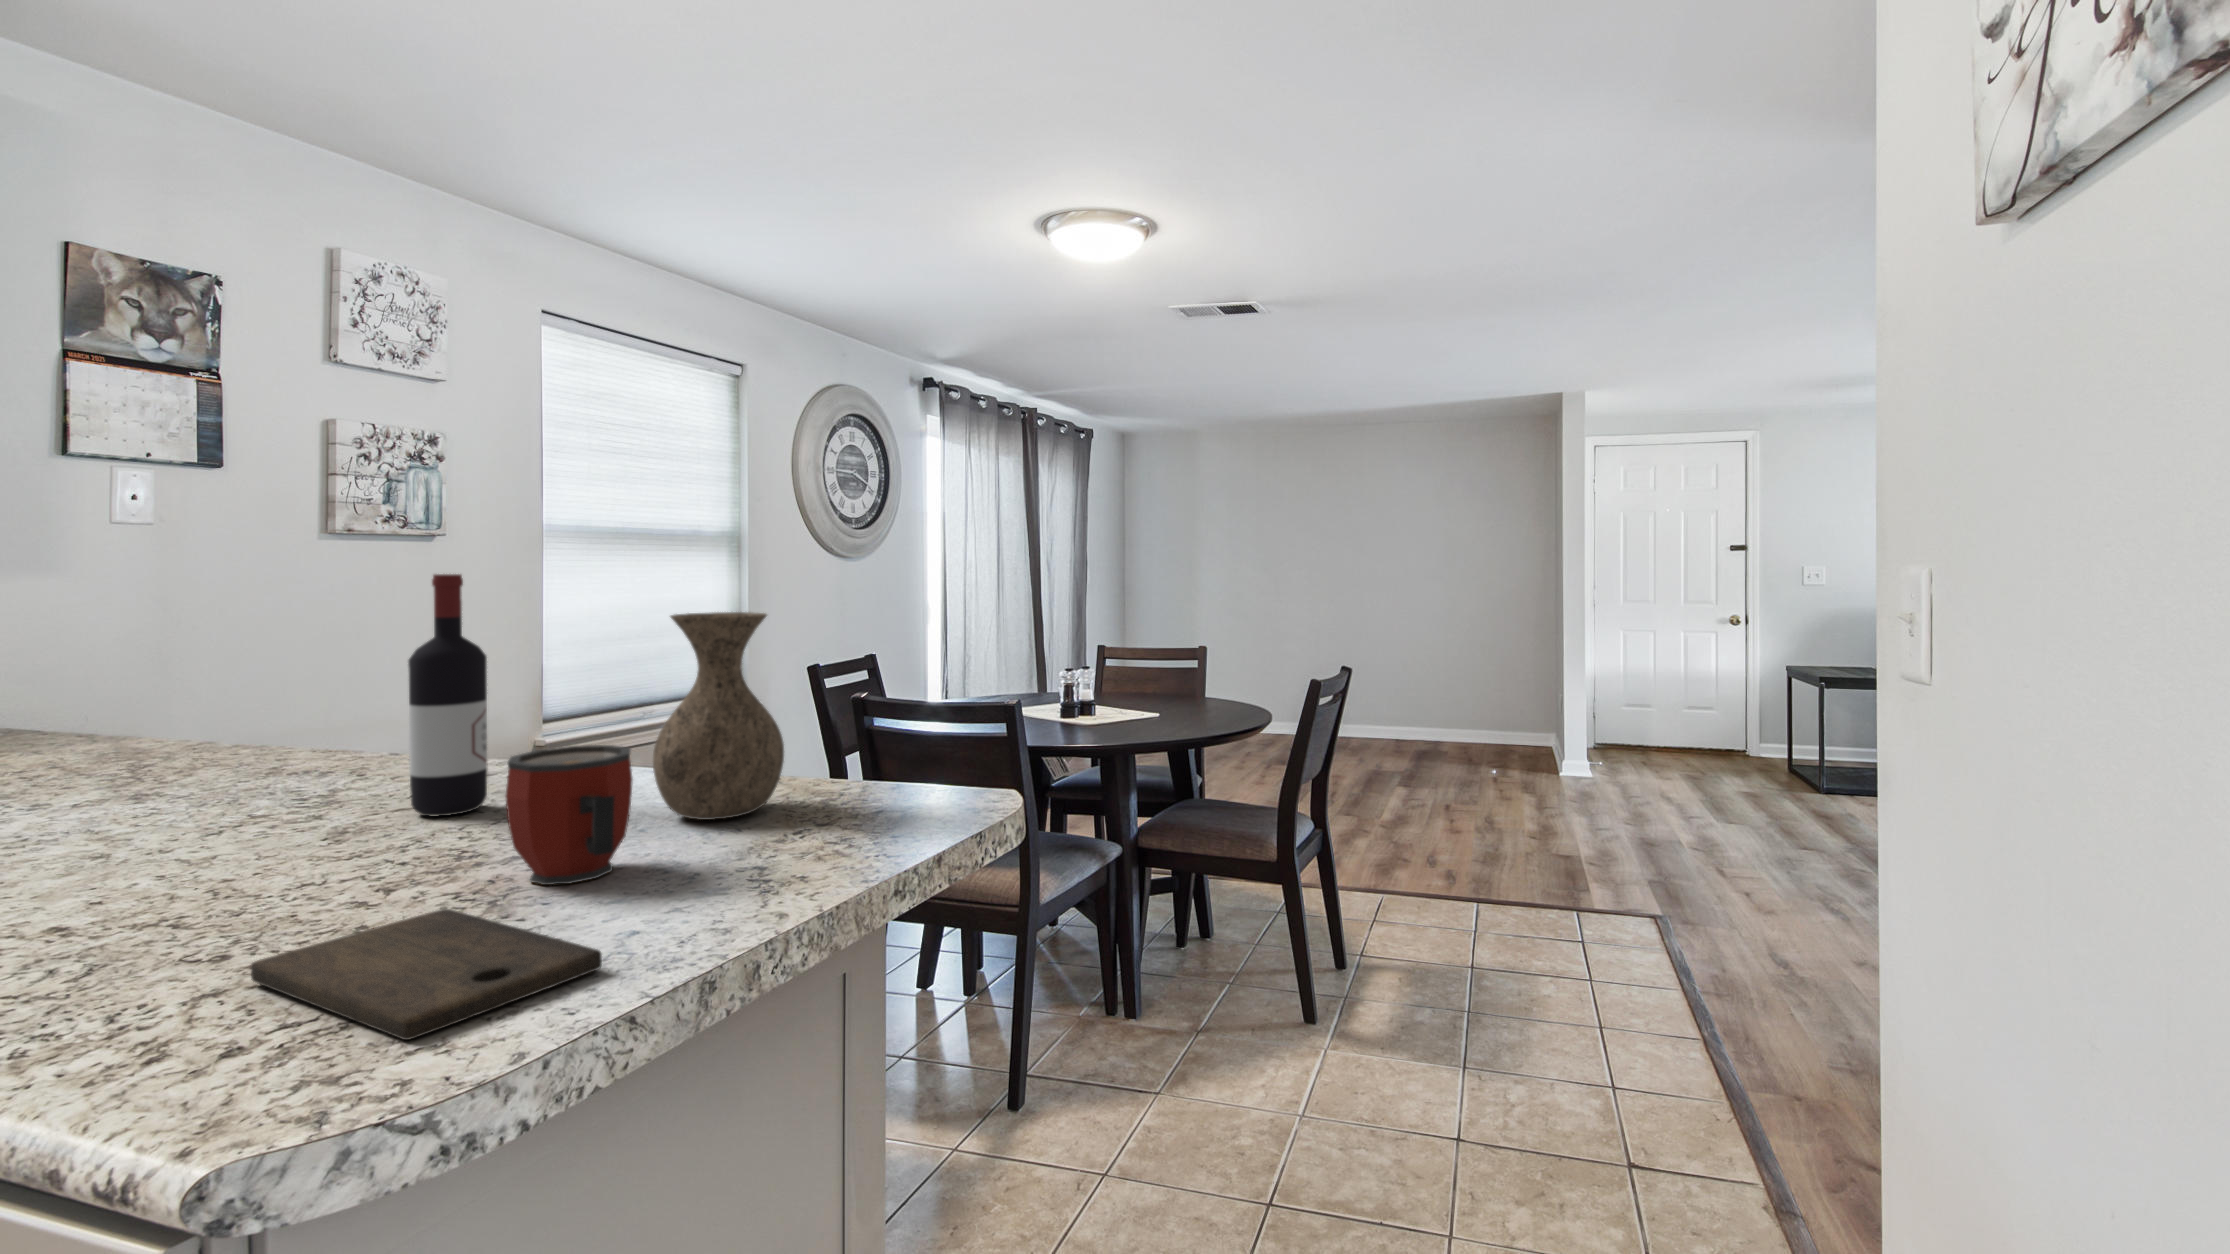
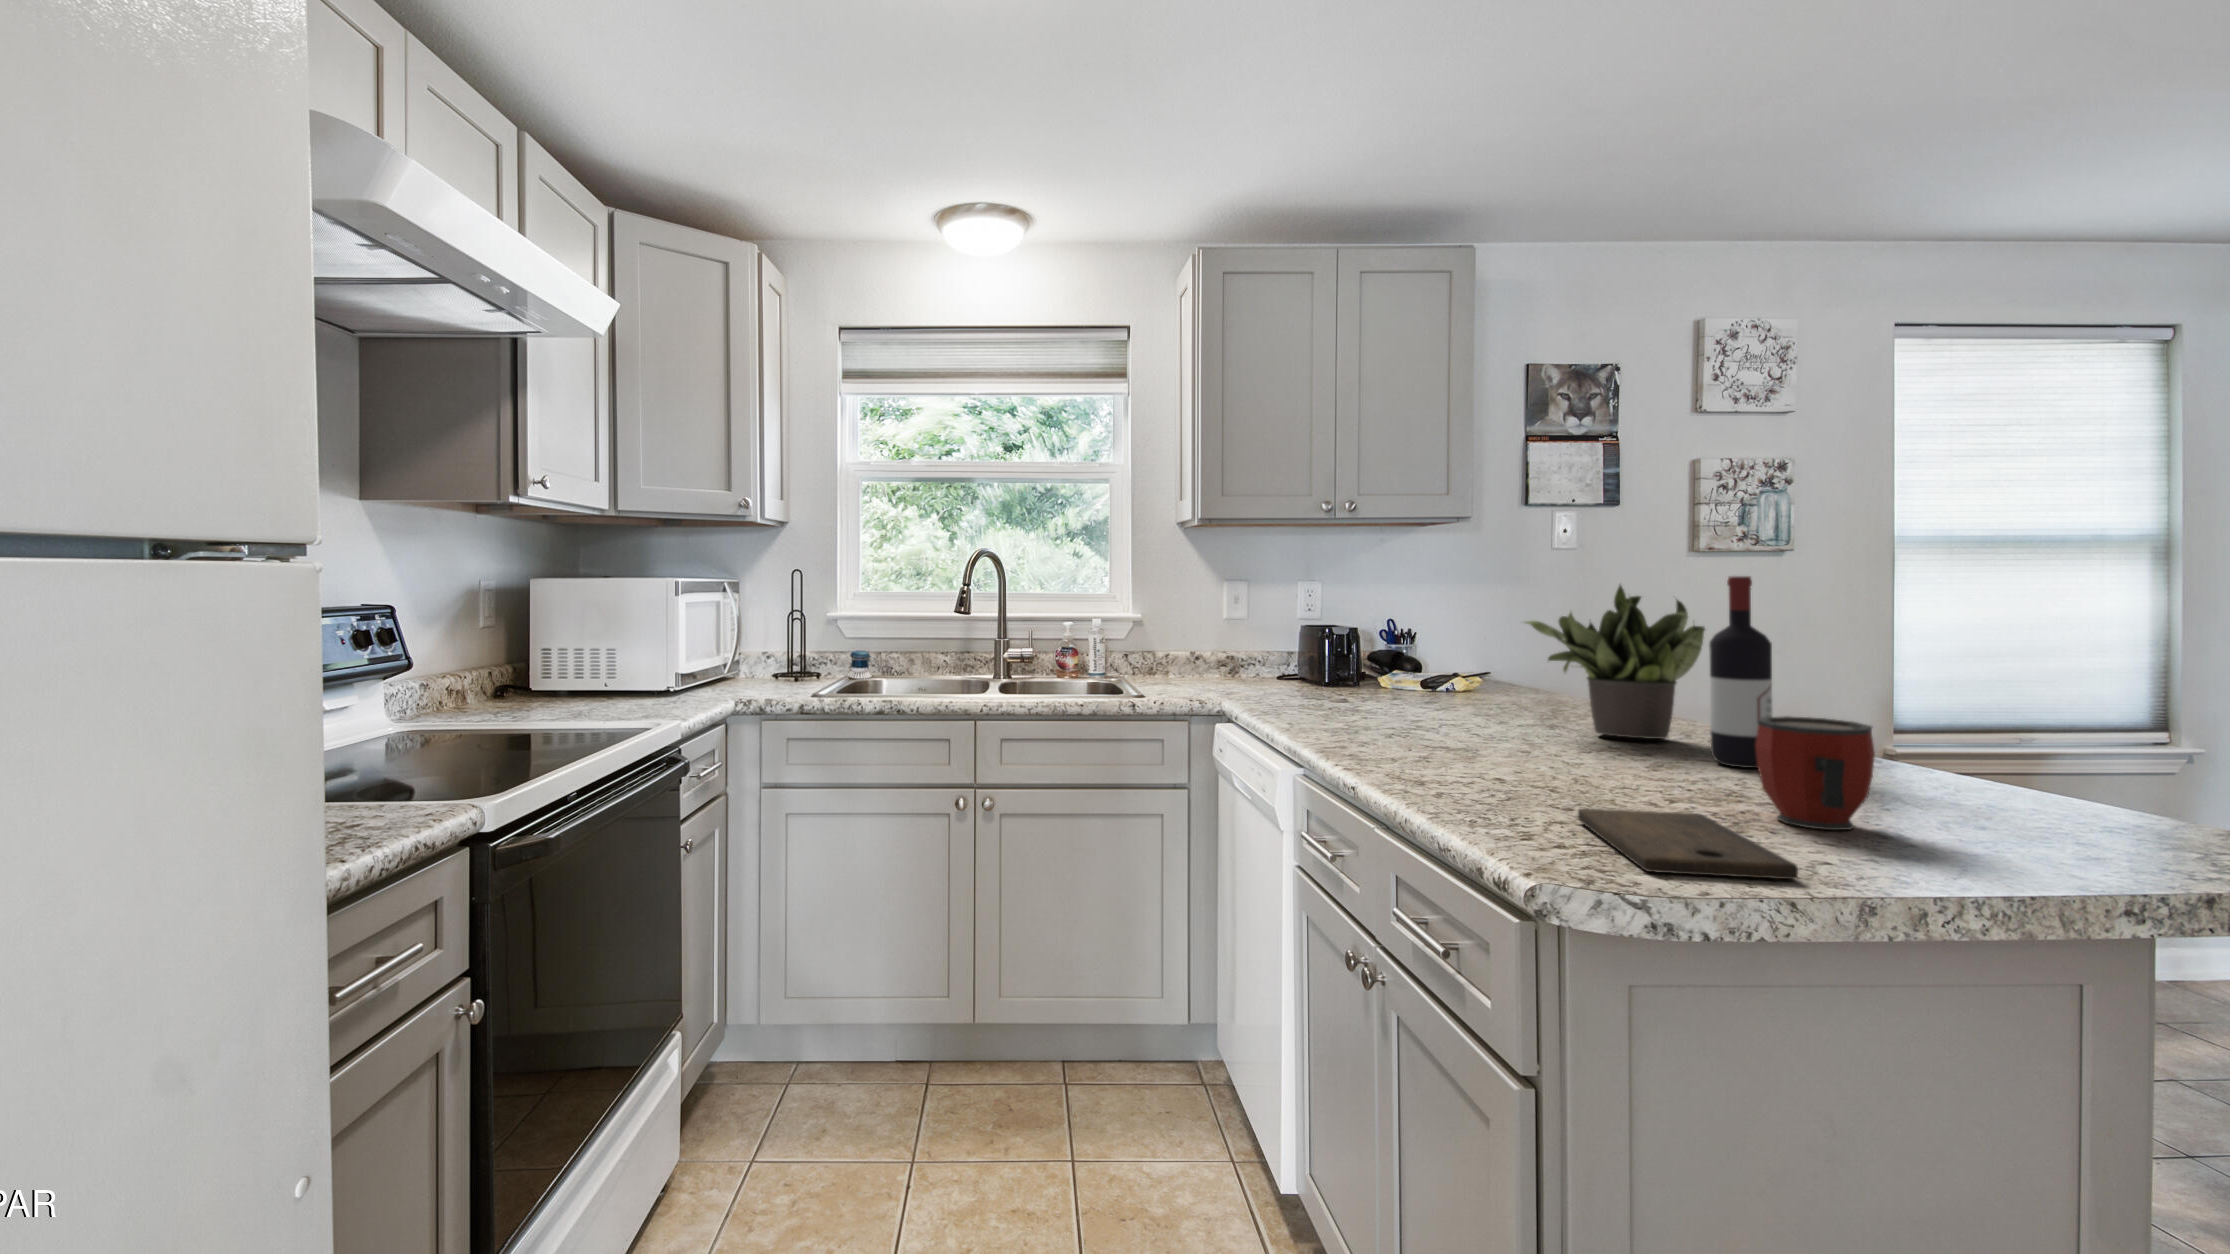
potted plant: none [70,580,392,806] -> present [1526,584,1705,739]
vase: present [653,612,784,820] -> none [1919,613,2091,823]

